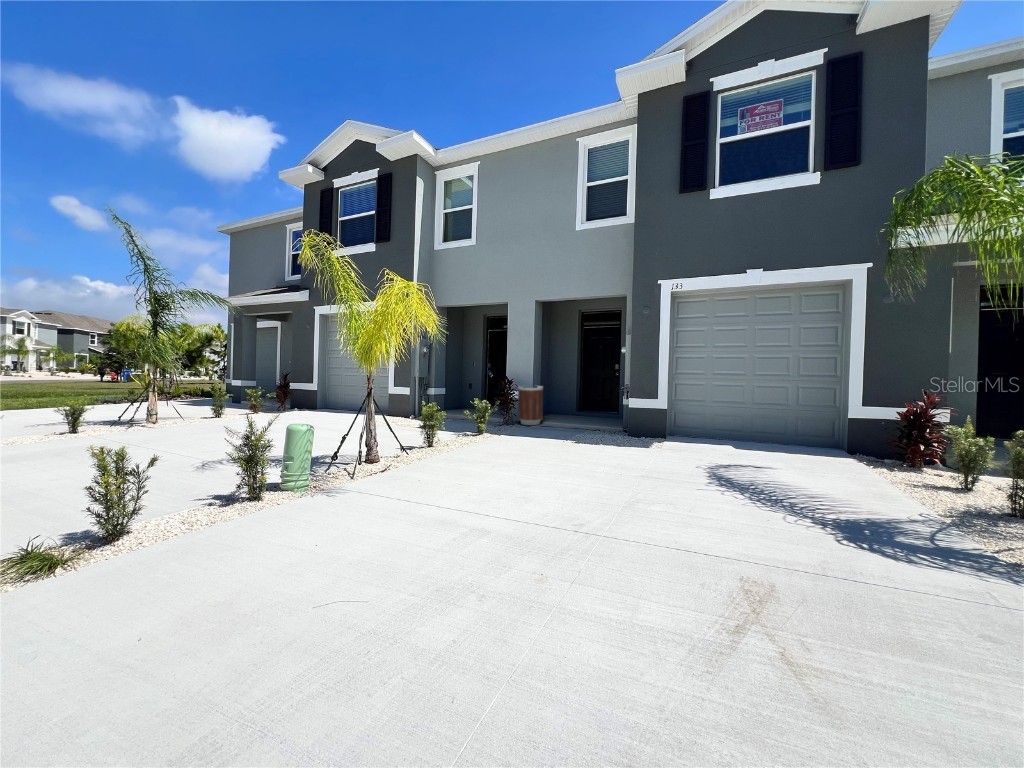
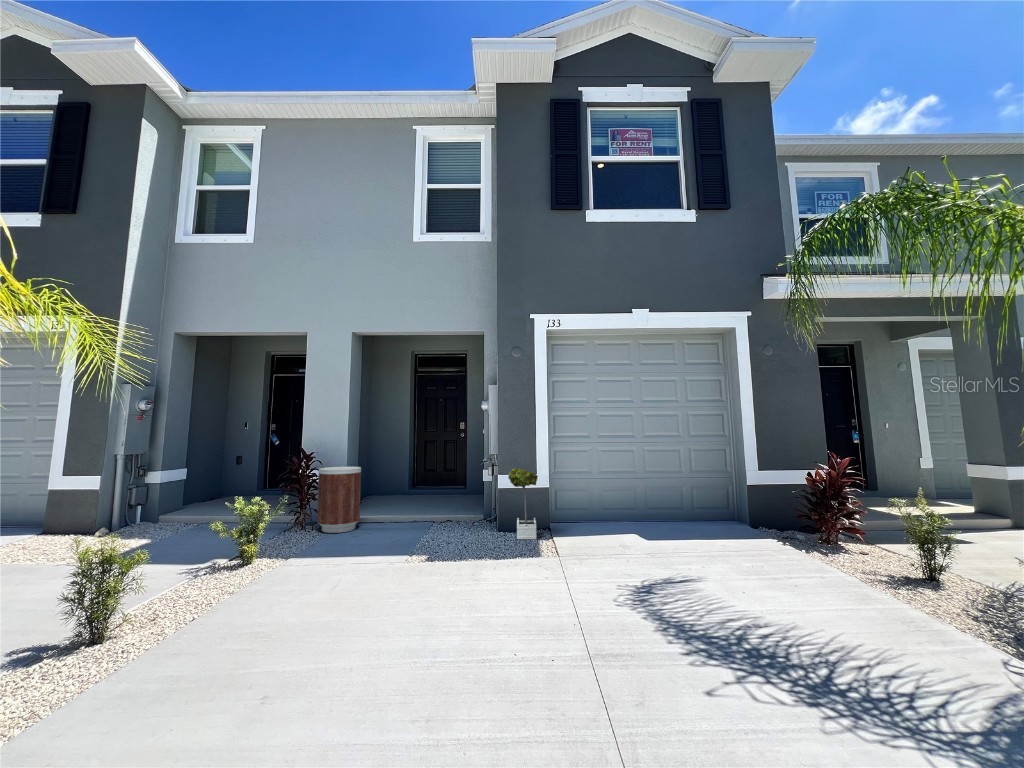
potted tree: none [635,392,657,440] -> present [508,468,538,539]

